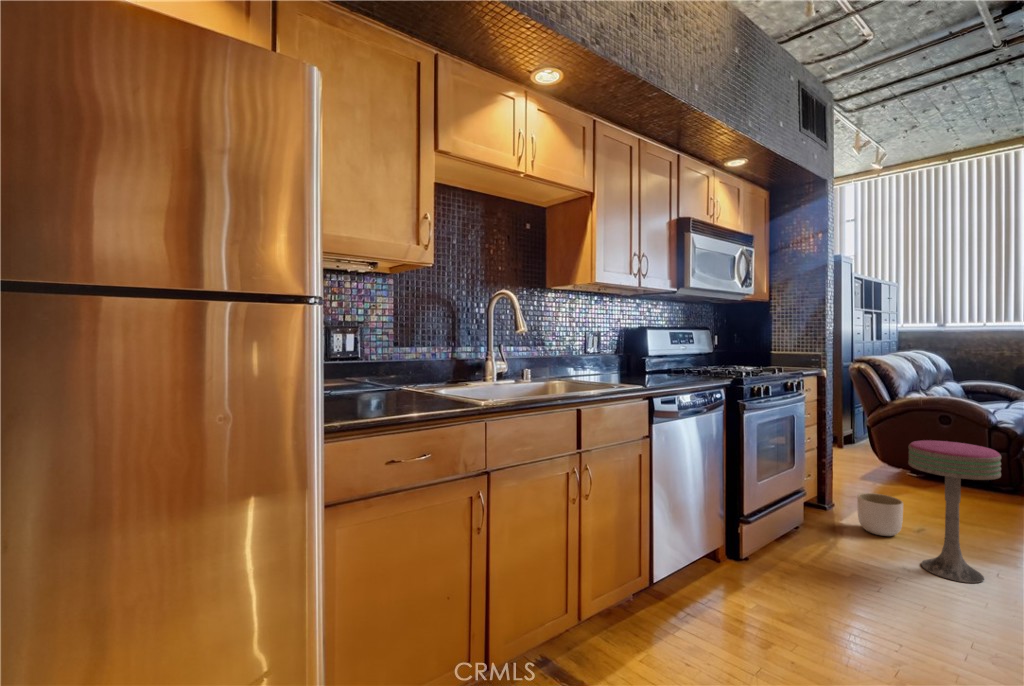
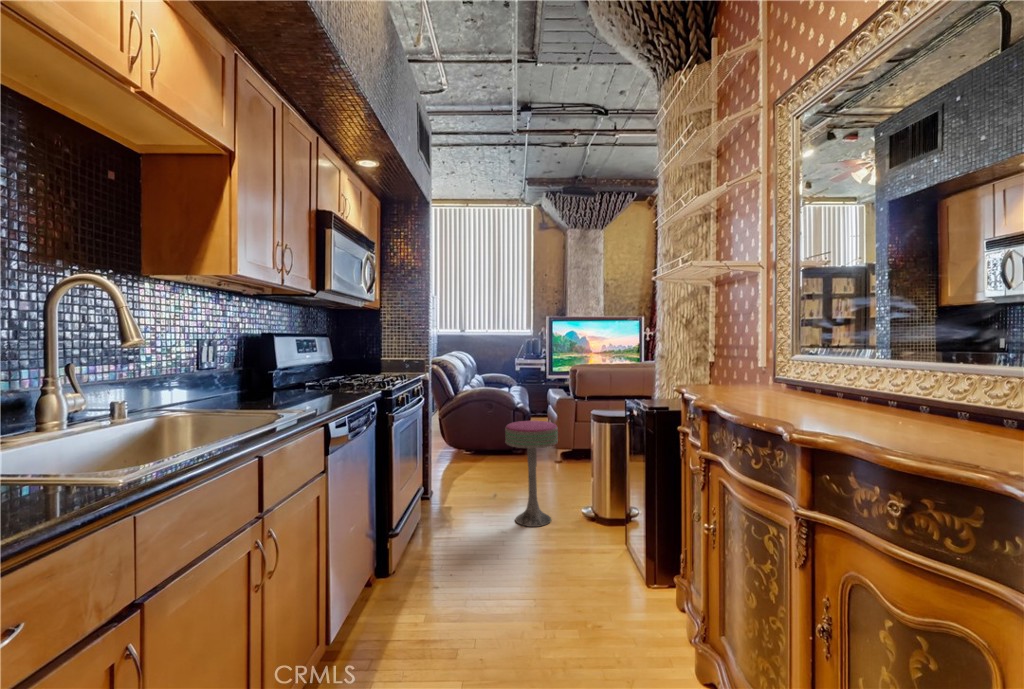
planter: present [857,493,903,536] -> none [462,472,493,507]

